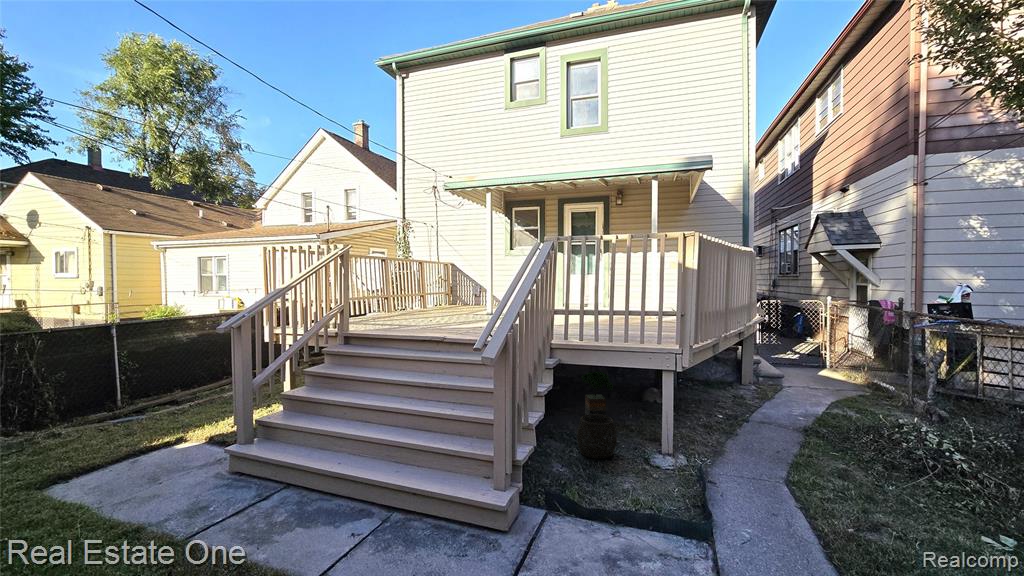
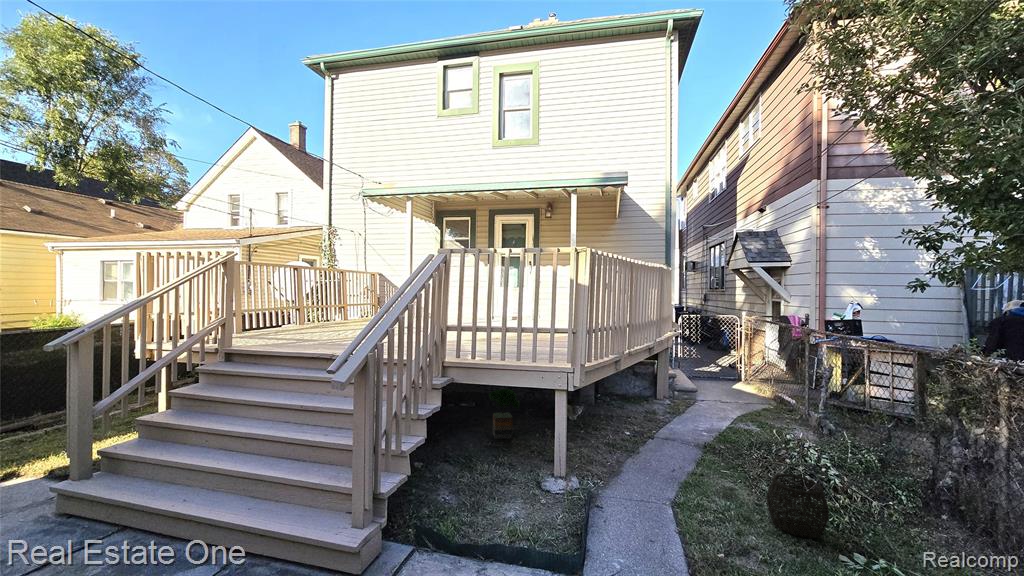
woven basket: present [577,414,617,459] -> present [767,474,829,538]

